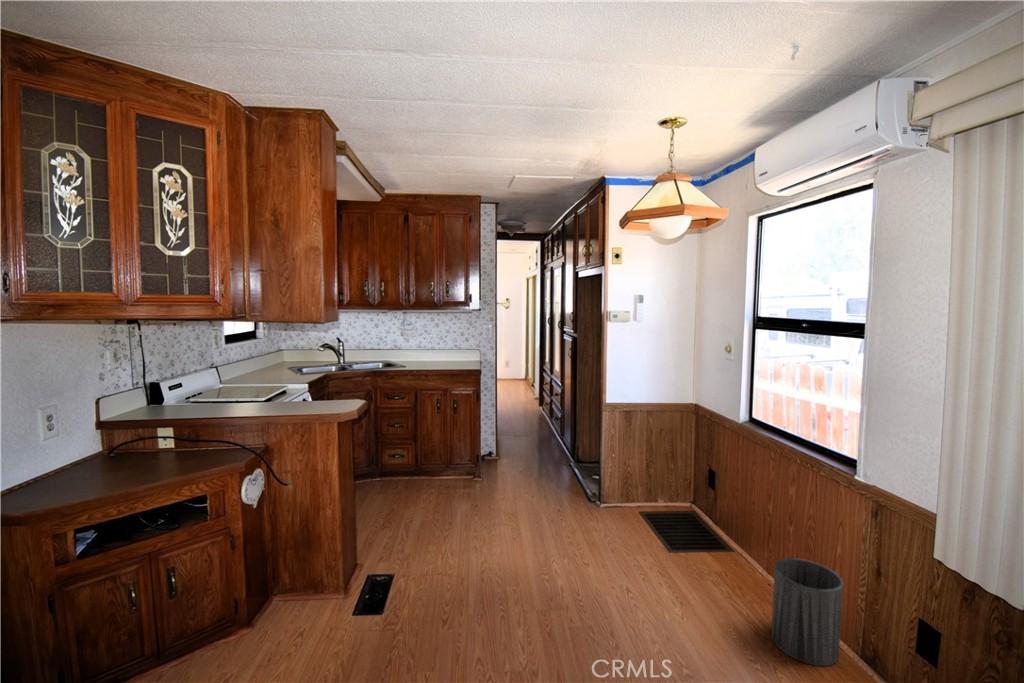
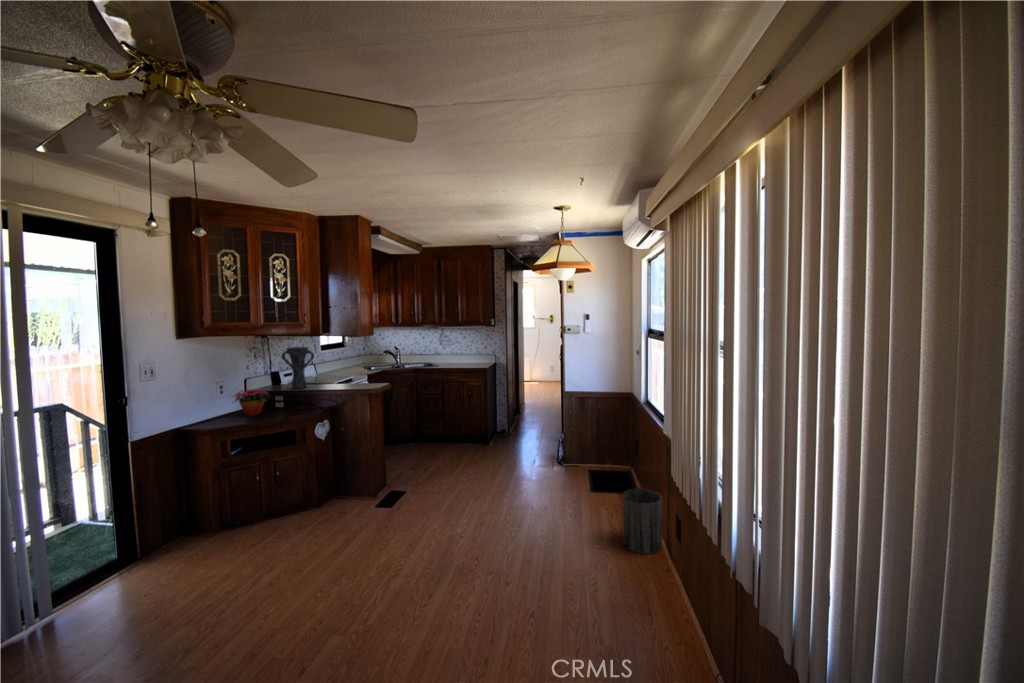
vase: none [170,340,234,414] -> present [282,347,314,389]
flower arrangement: none [64,416,161,471] -> present [234,389,267,416]

